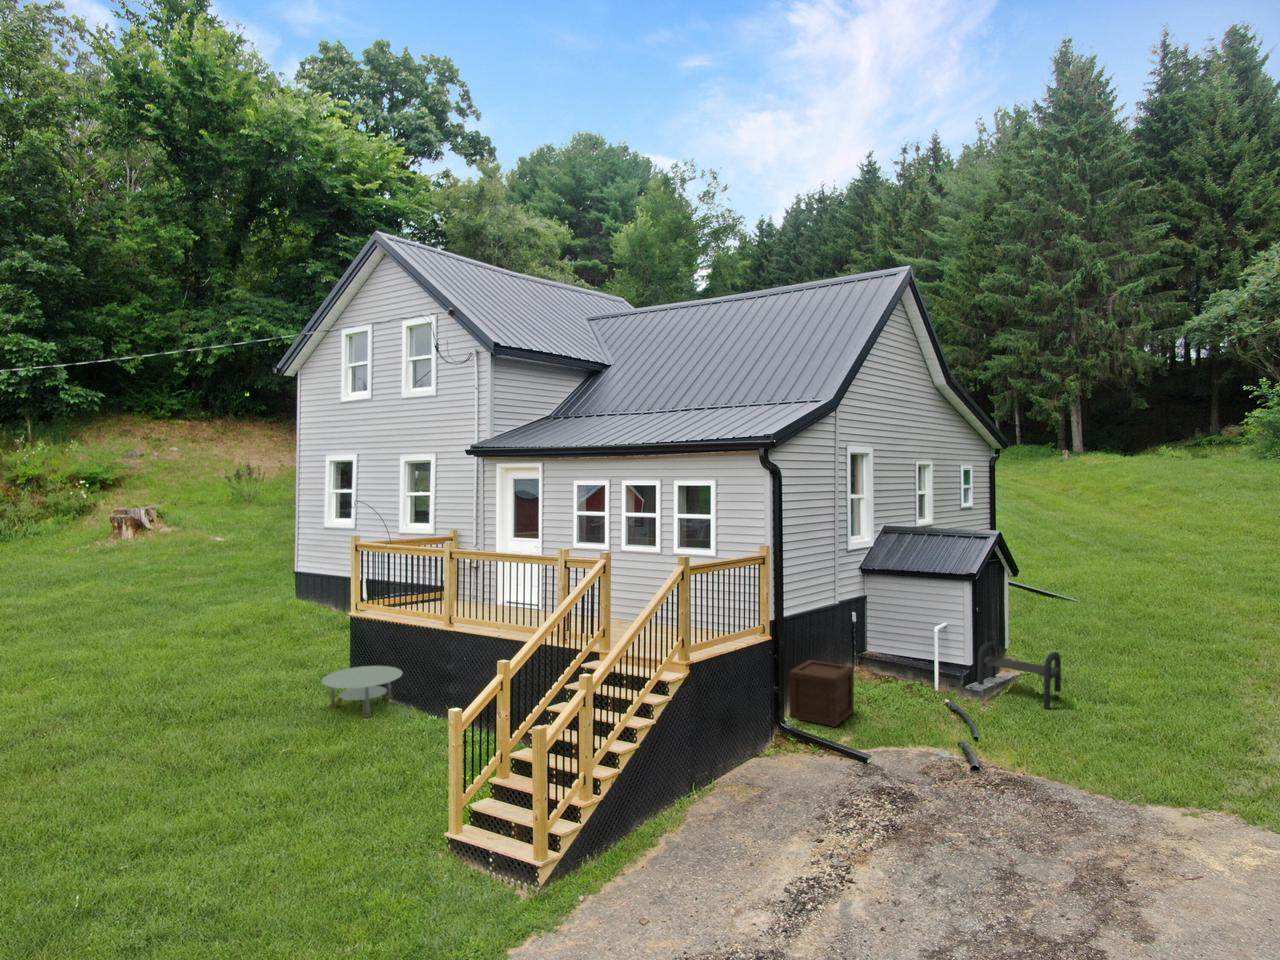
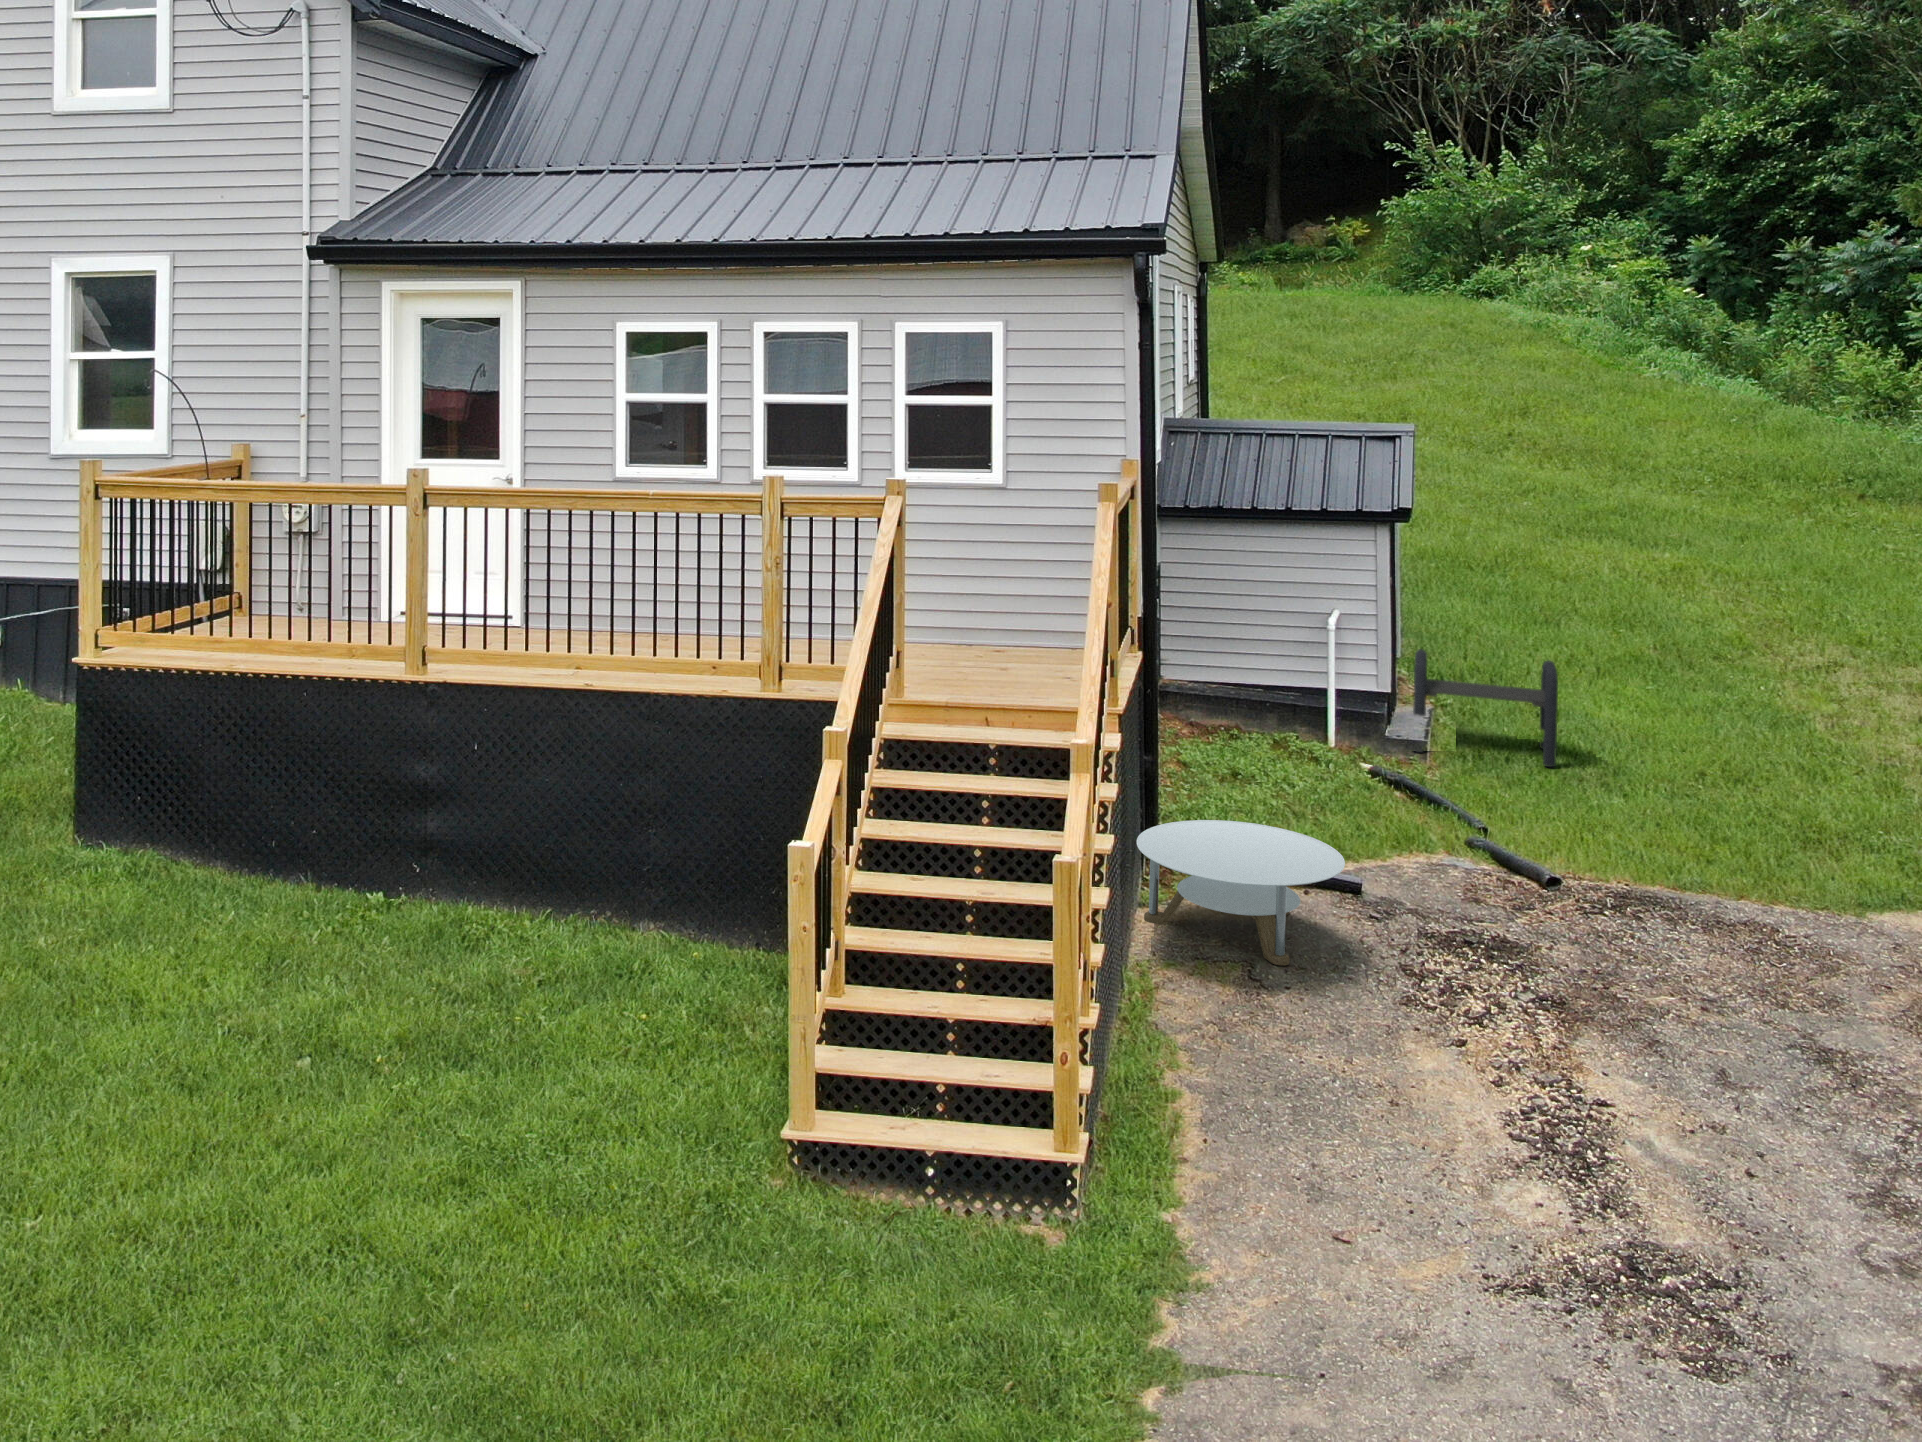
wooden crate: present [789,660,854,727] -> none [1150,701,1258,832]
round table: present [322,666,402,717] -> present [1137,820,1345,966]

